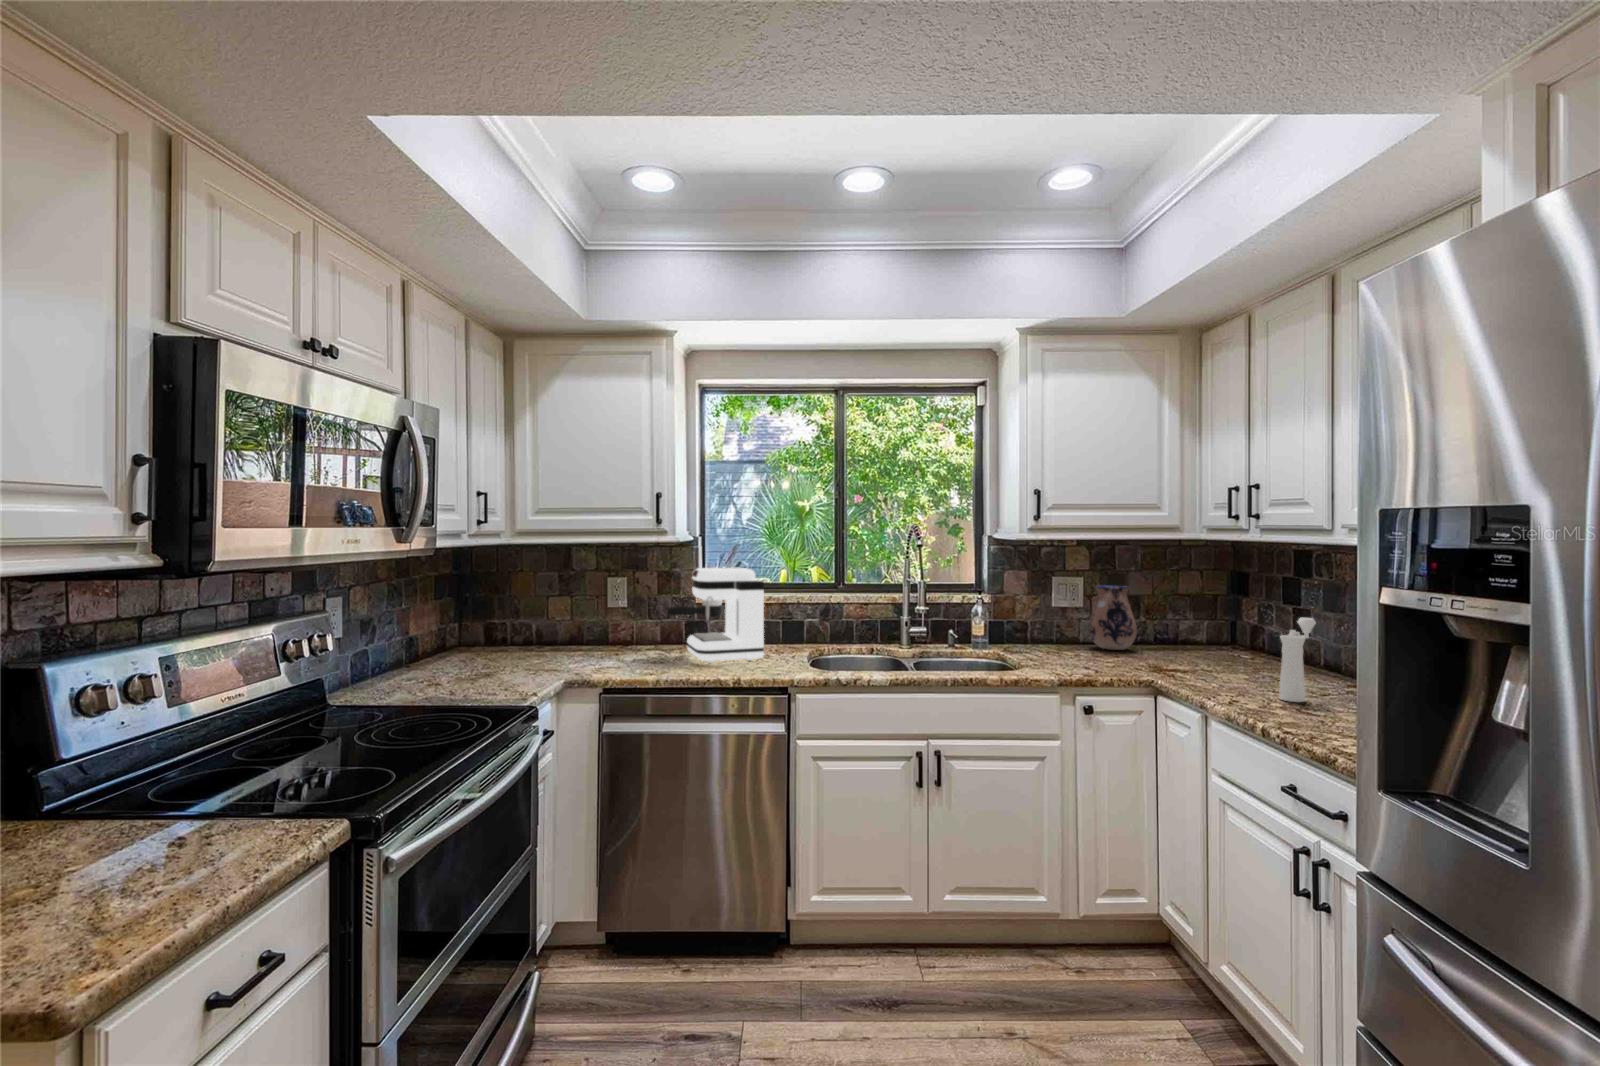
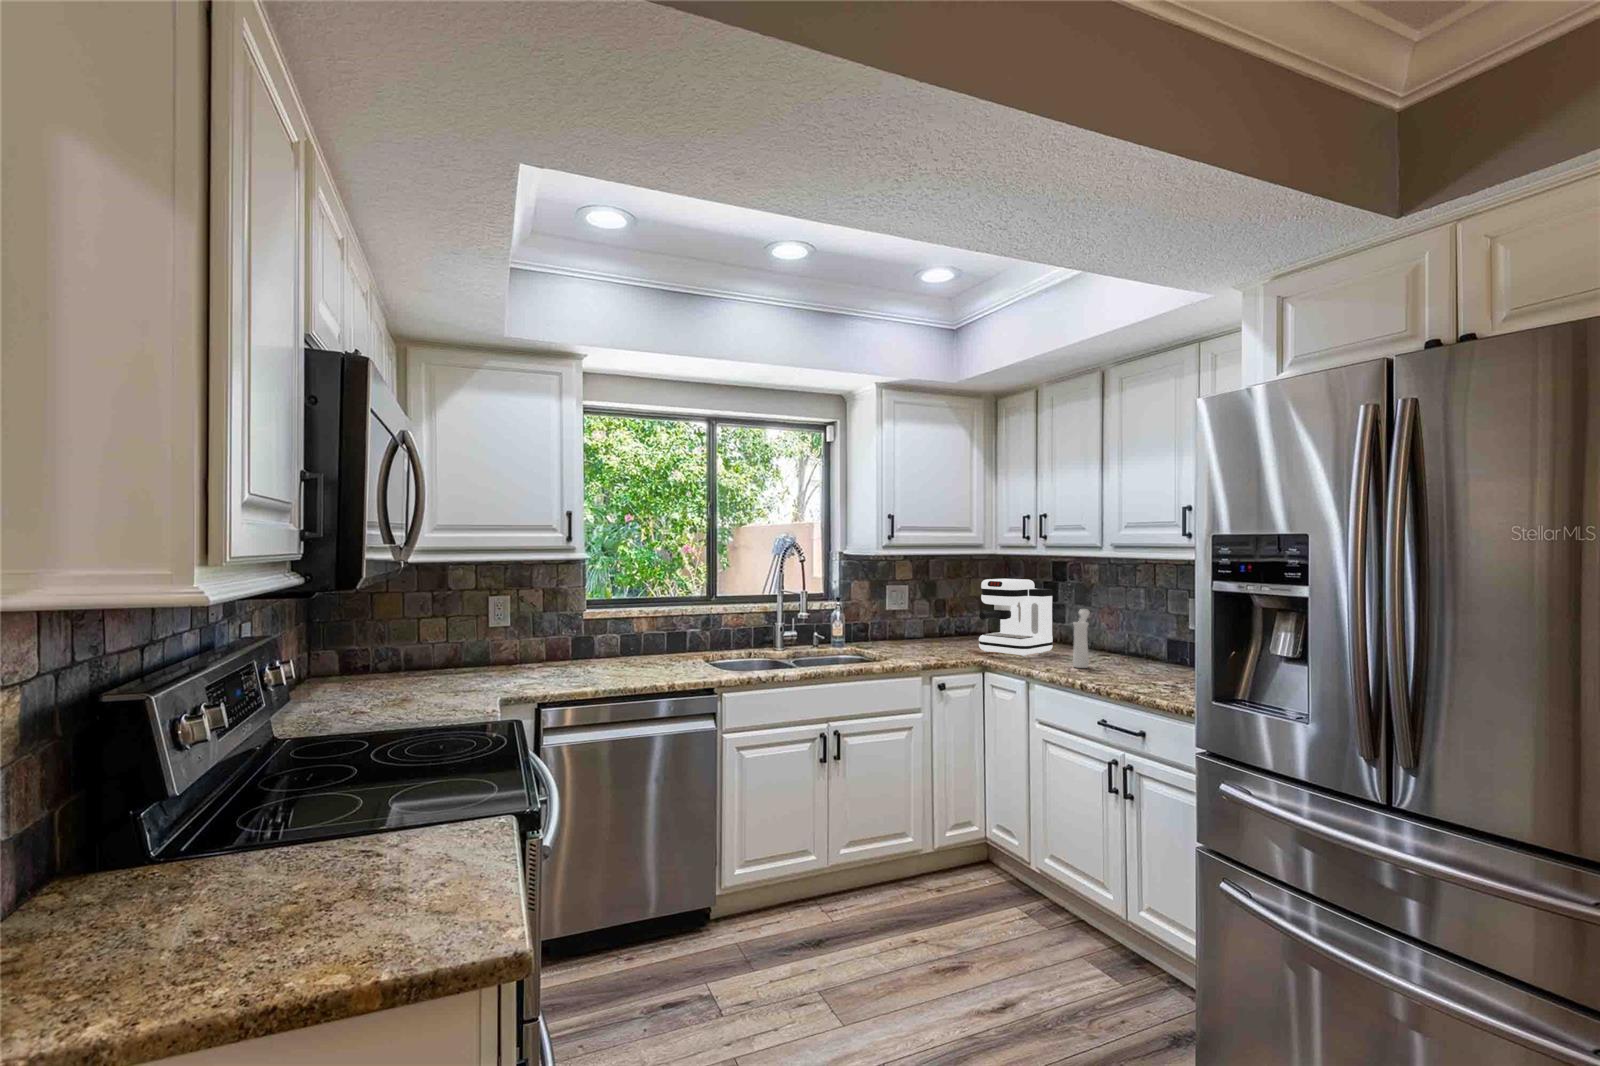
coffee maker: present [667,567,764,663] -> present [979,579,1053,657]
ceramic pitcher: present [1089,585,1137,650] -> none [913,591,948,642]

